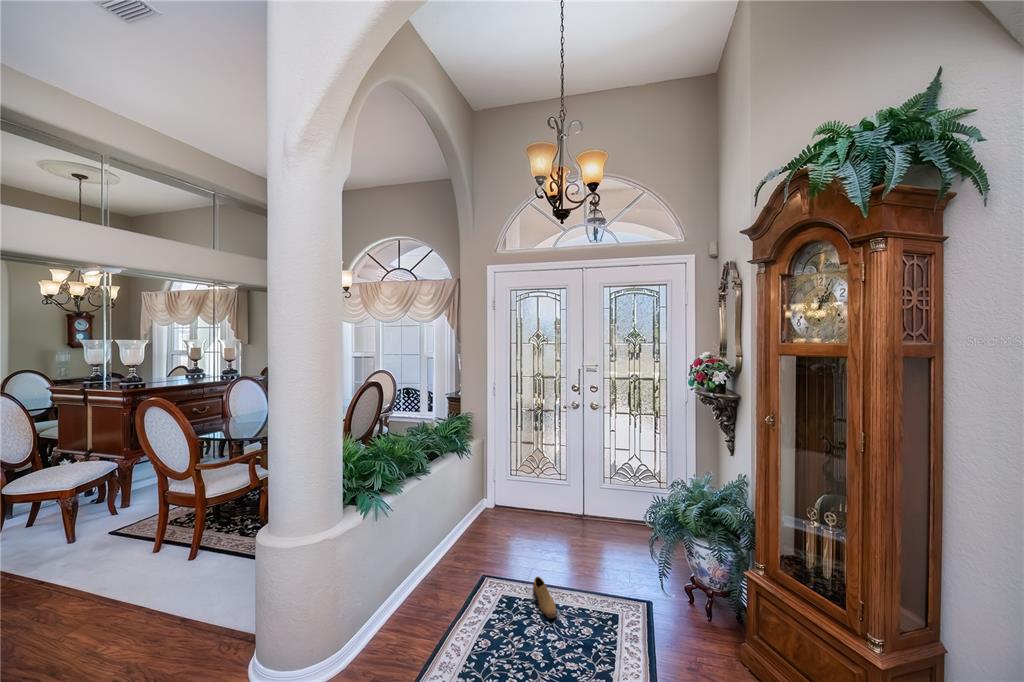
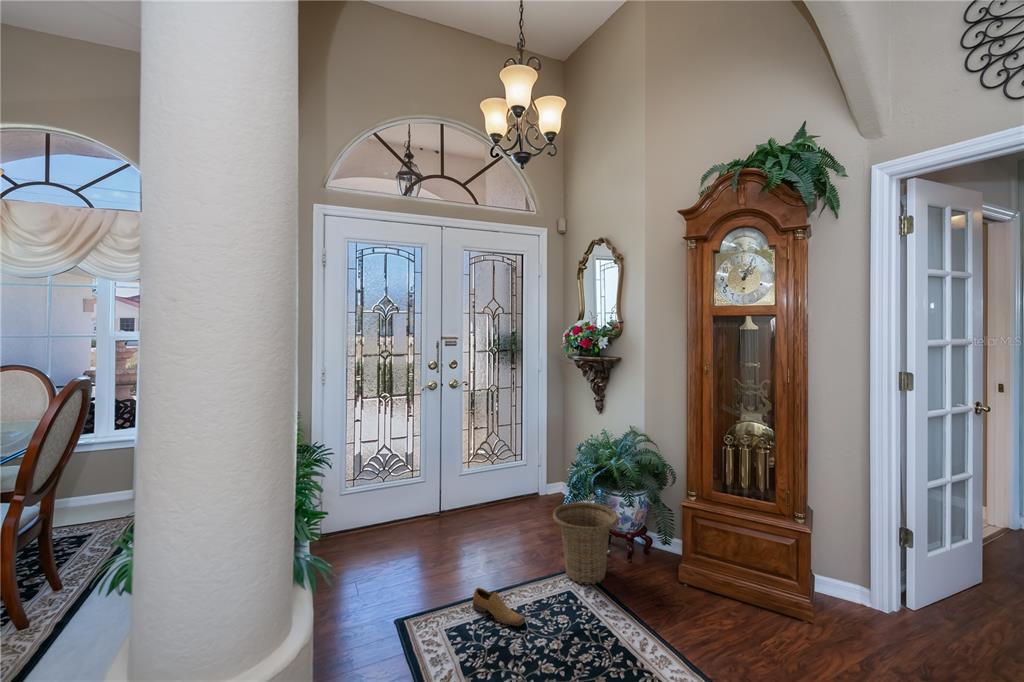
basket: none [617,536,683,621] -> present [553,502,618,585]

